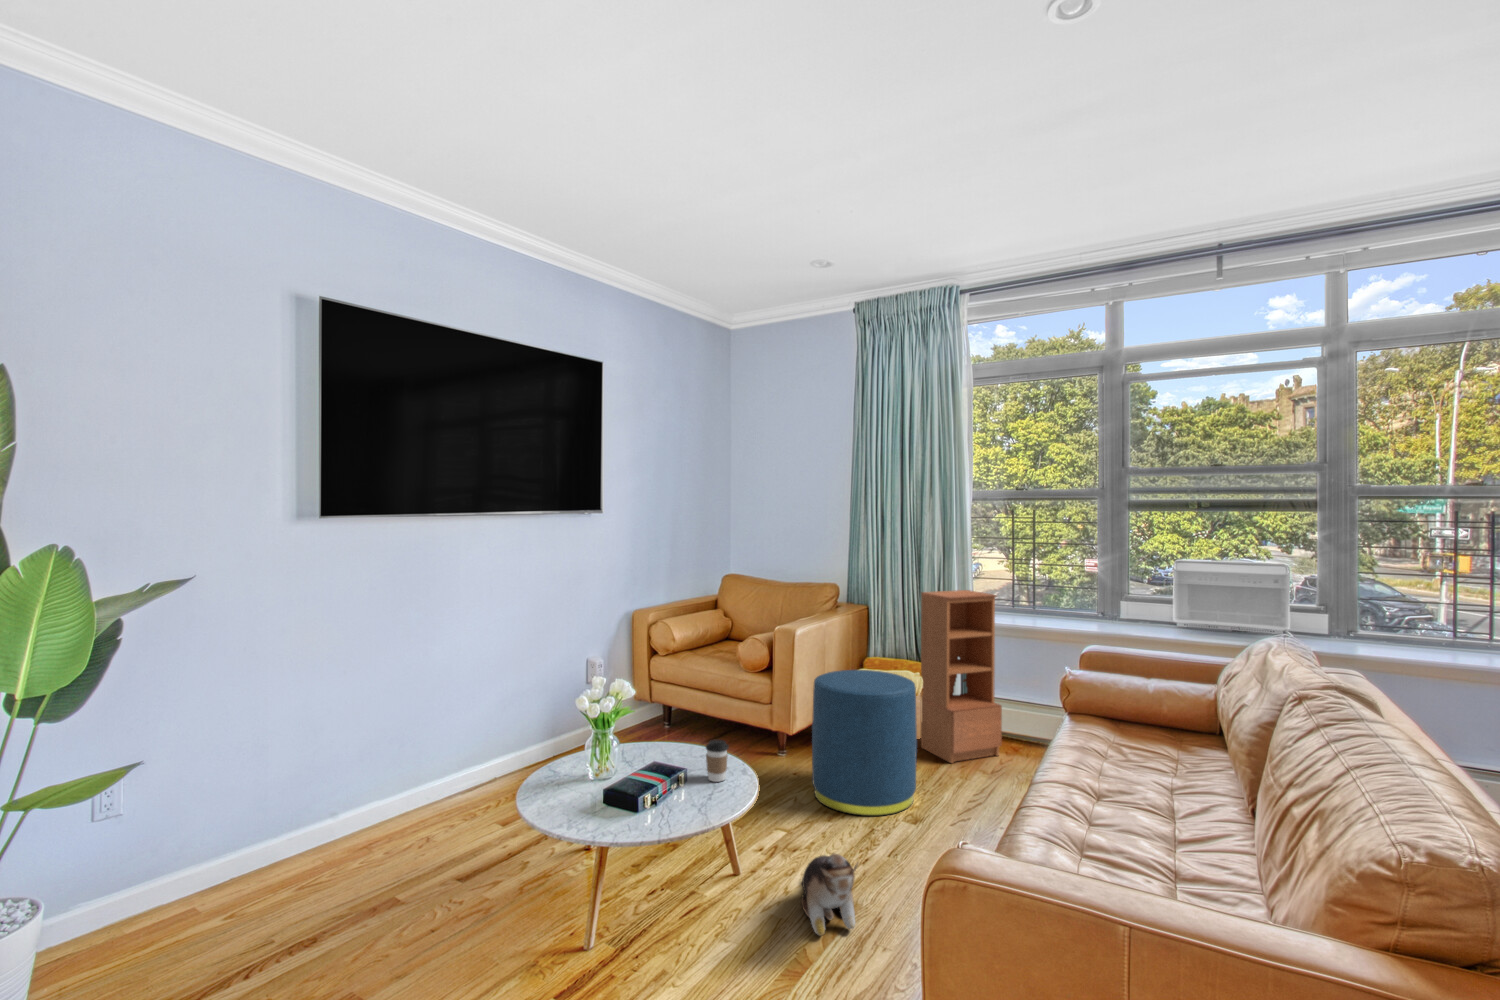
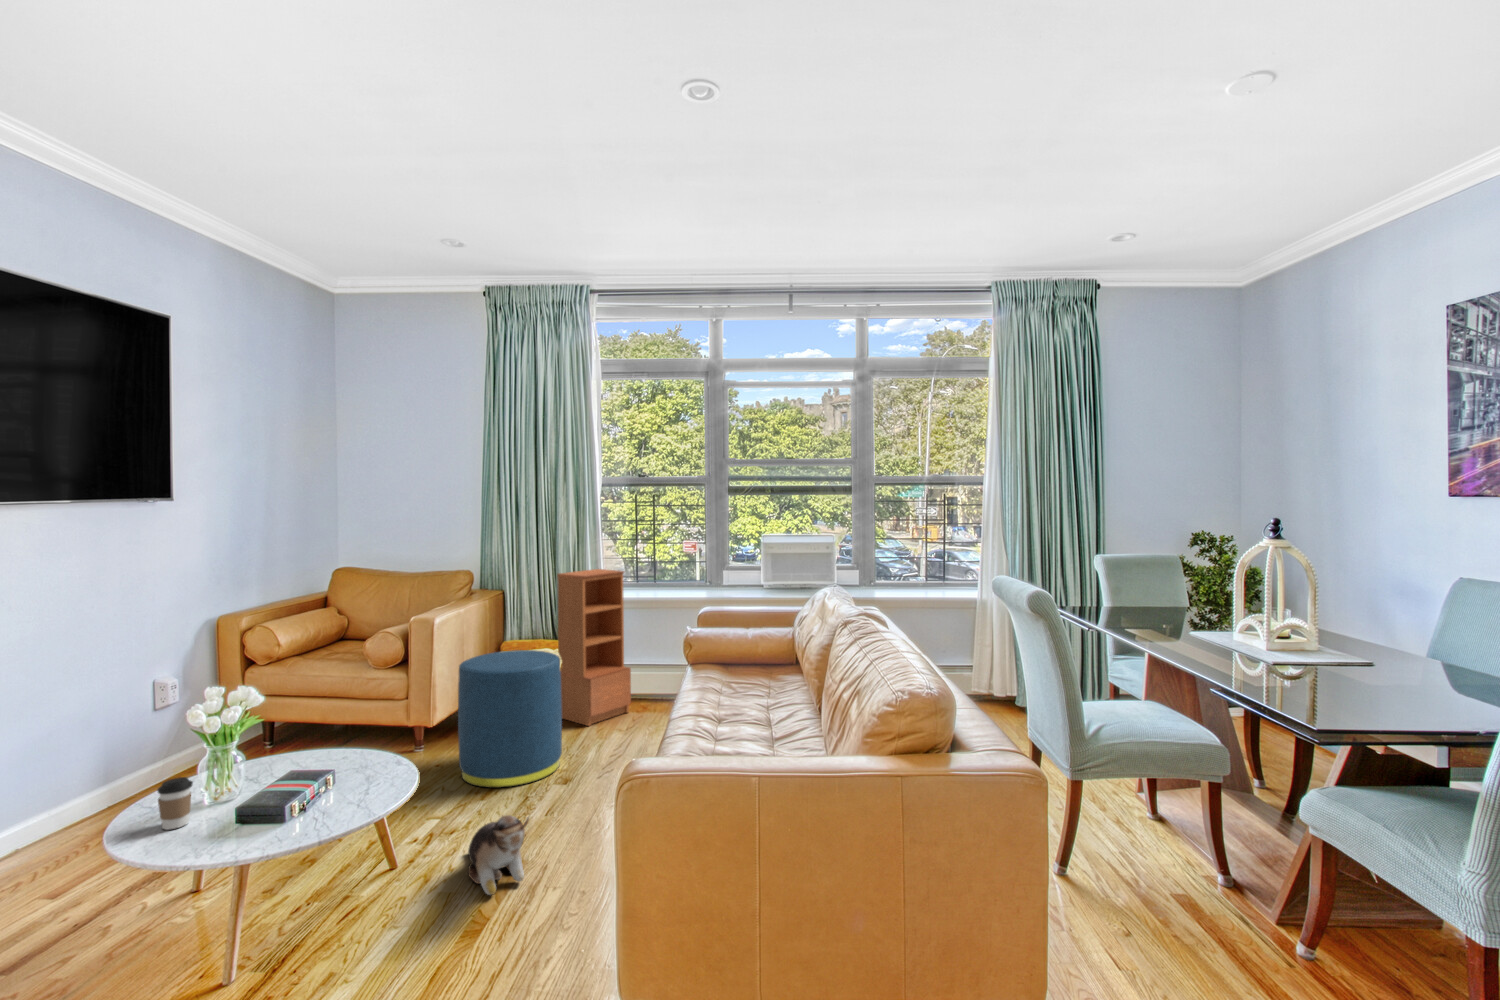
coffee cup: present [706,739,729,782] -> present [158,777,193,830]

